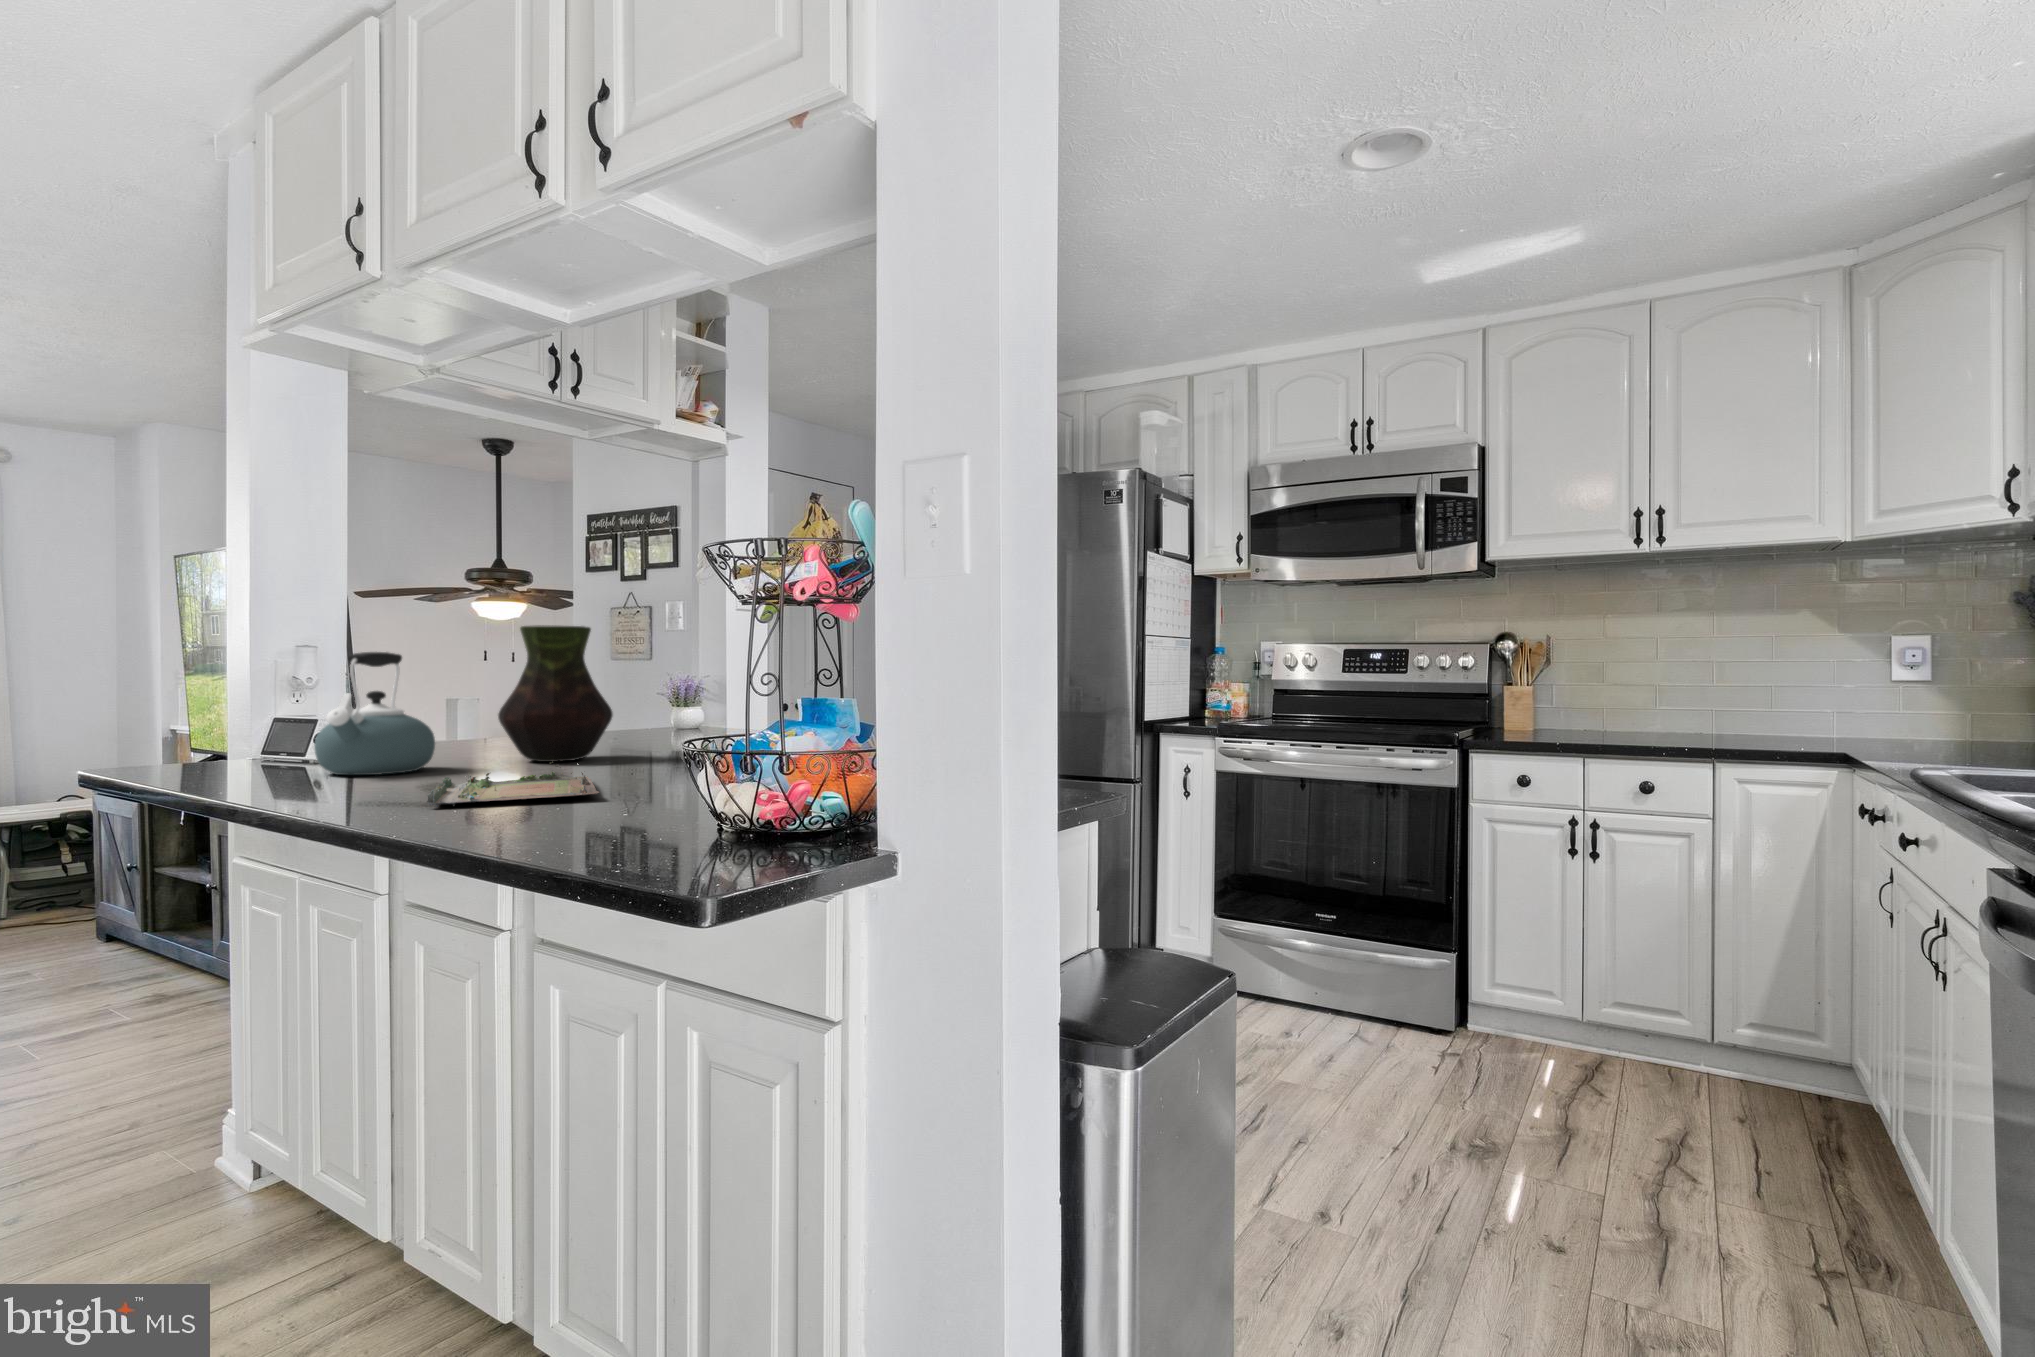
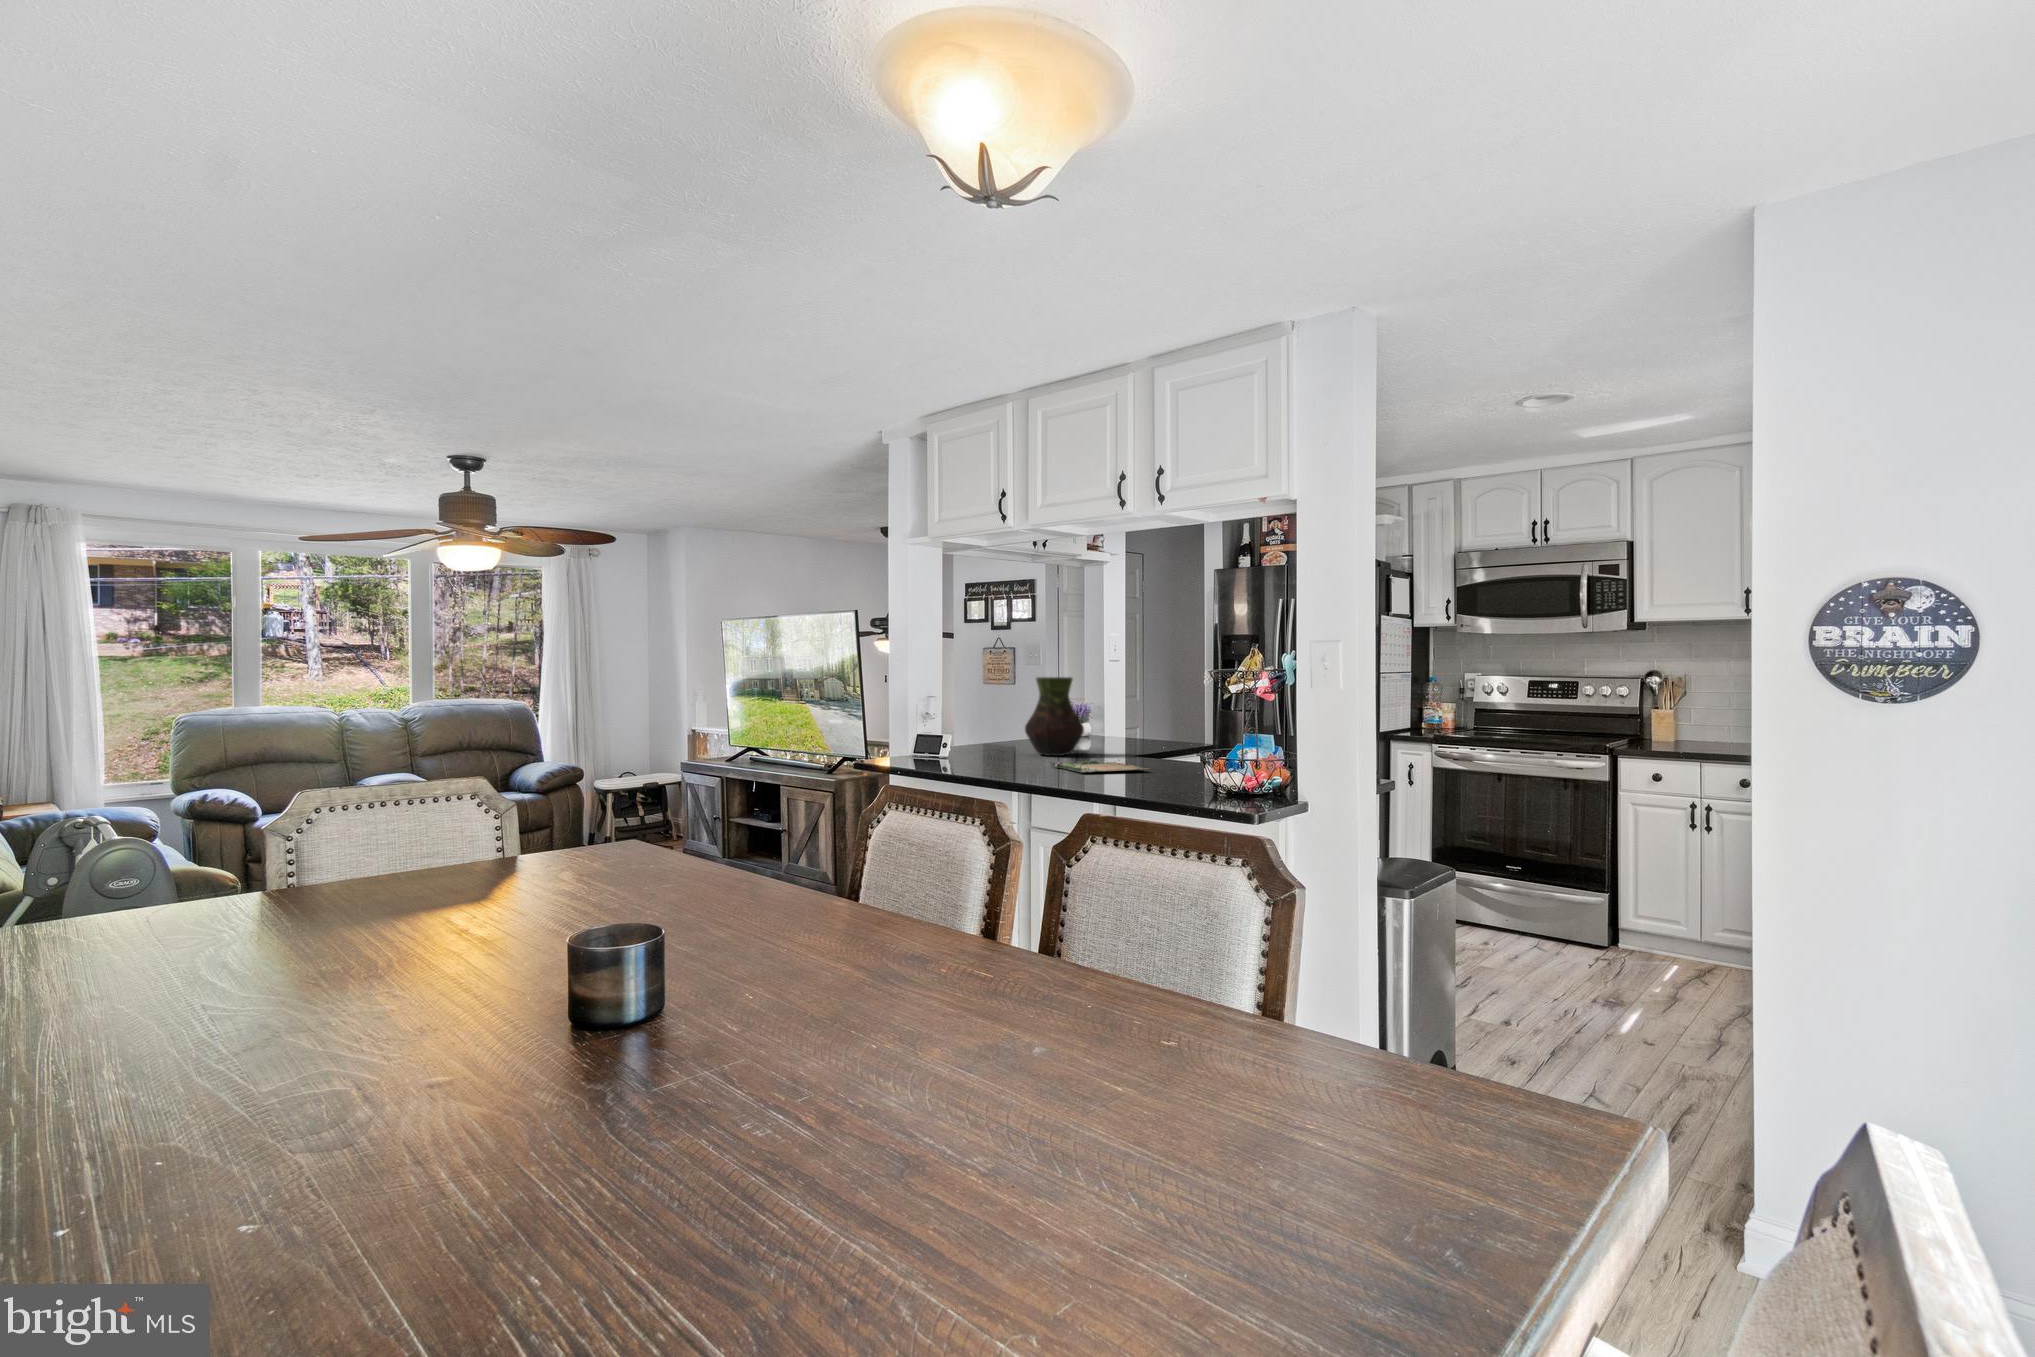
kettle: present [314,652,435,775] -> none [953,694,1009,761]

